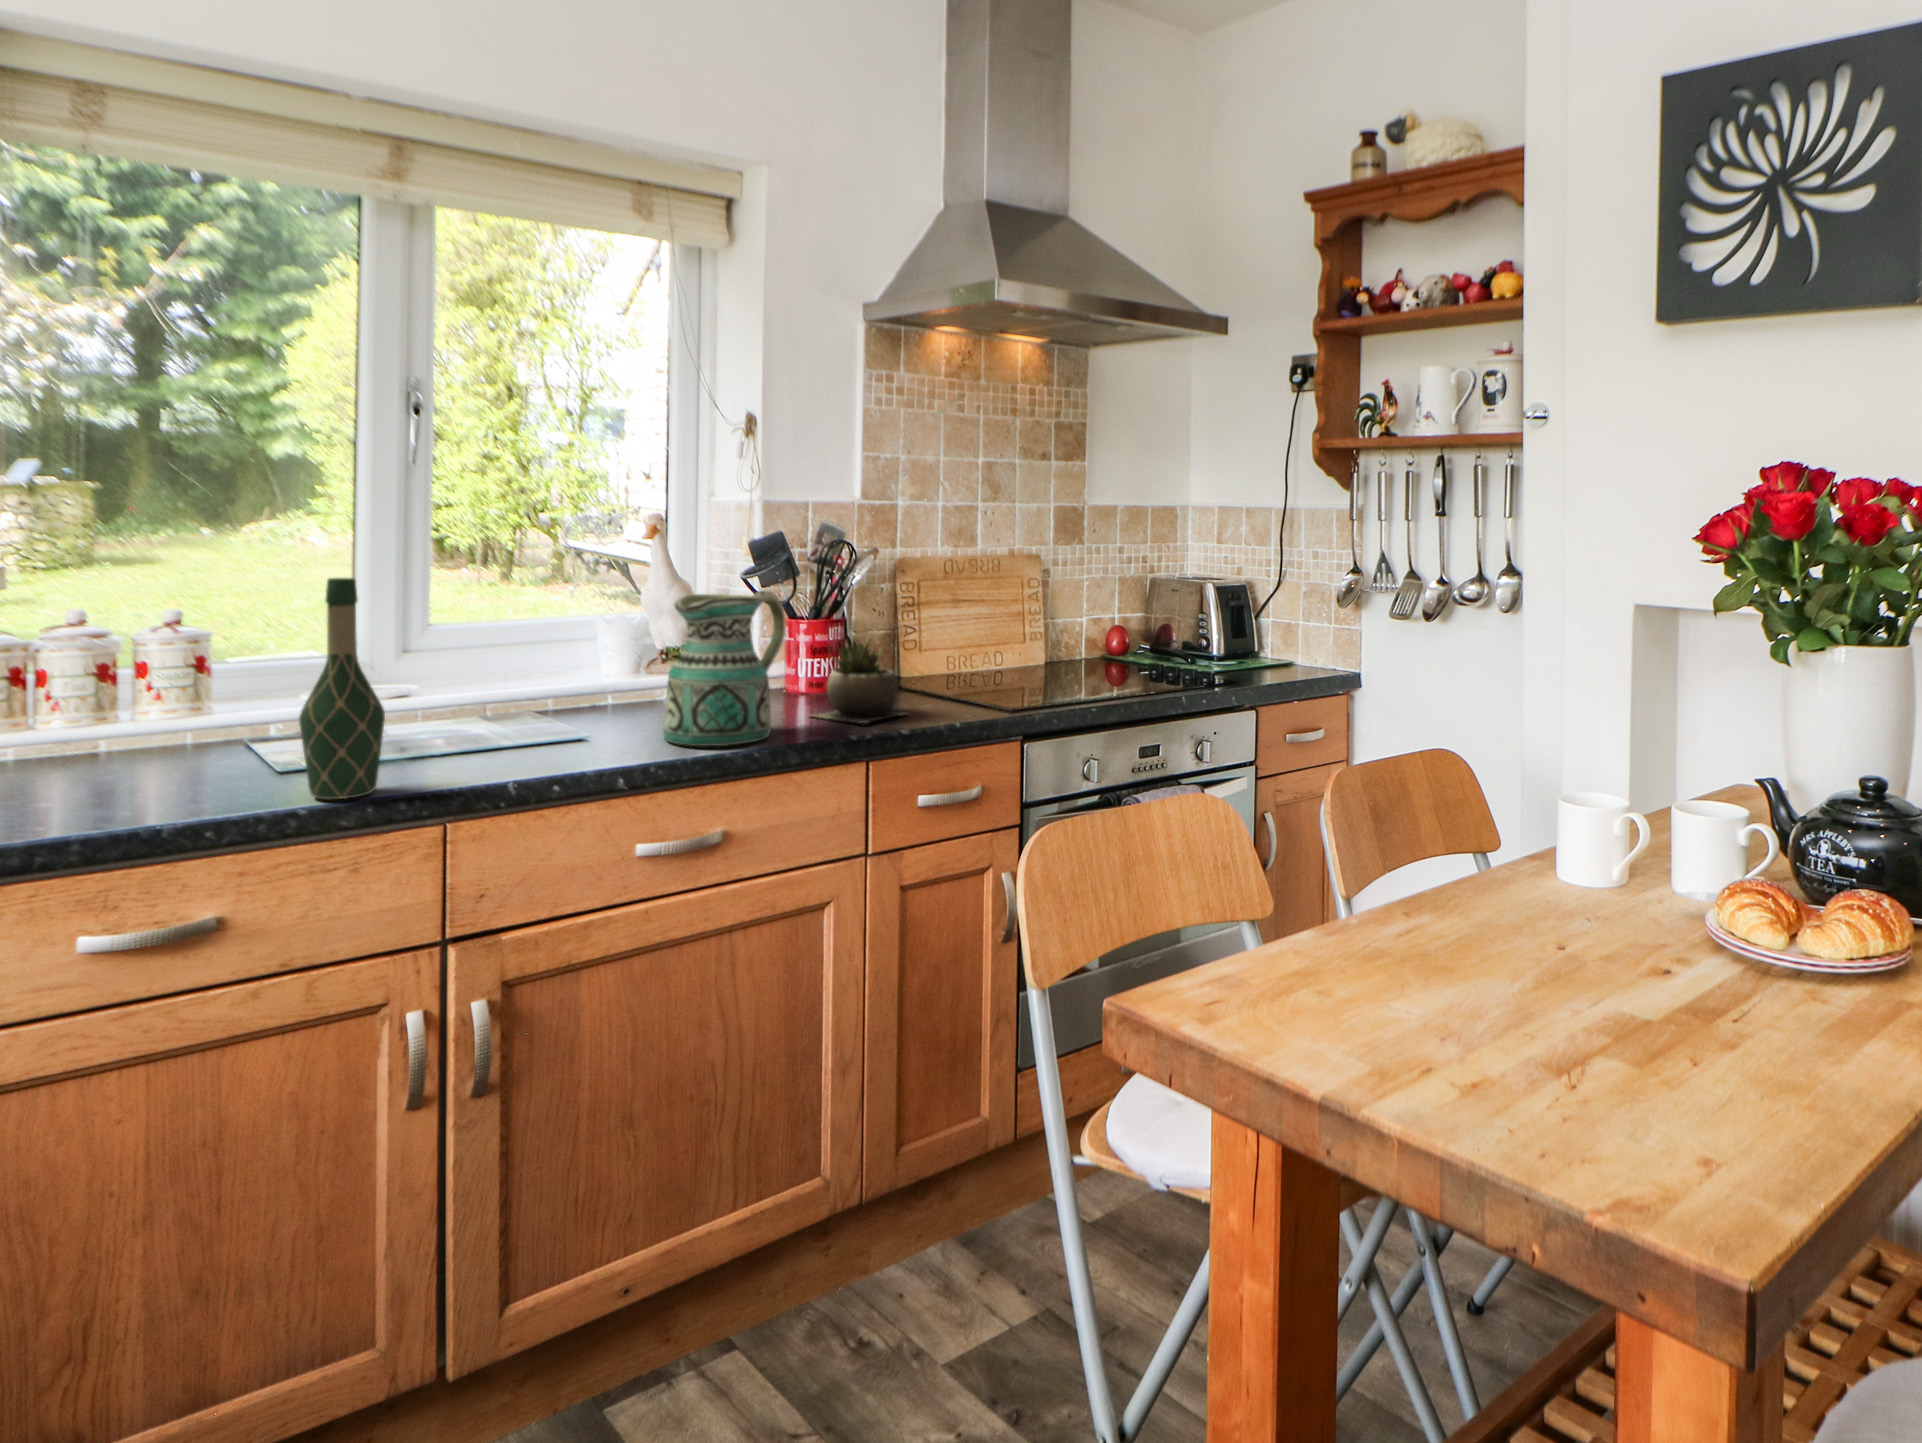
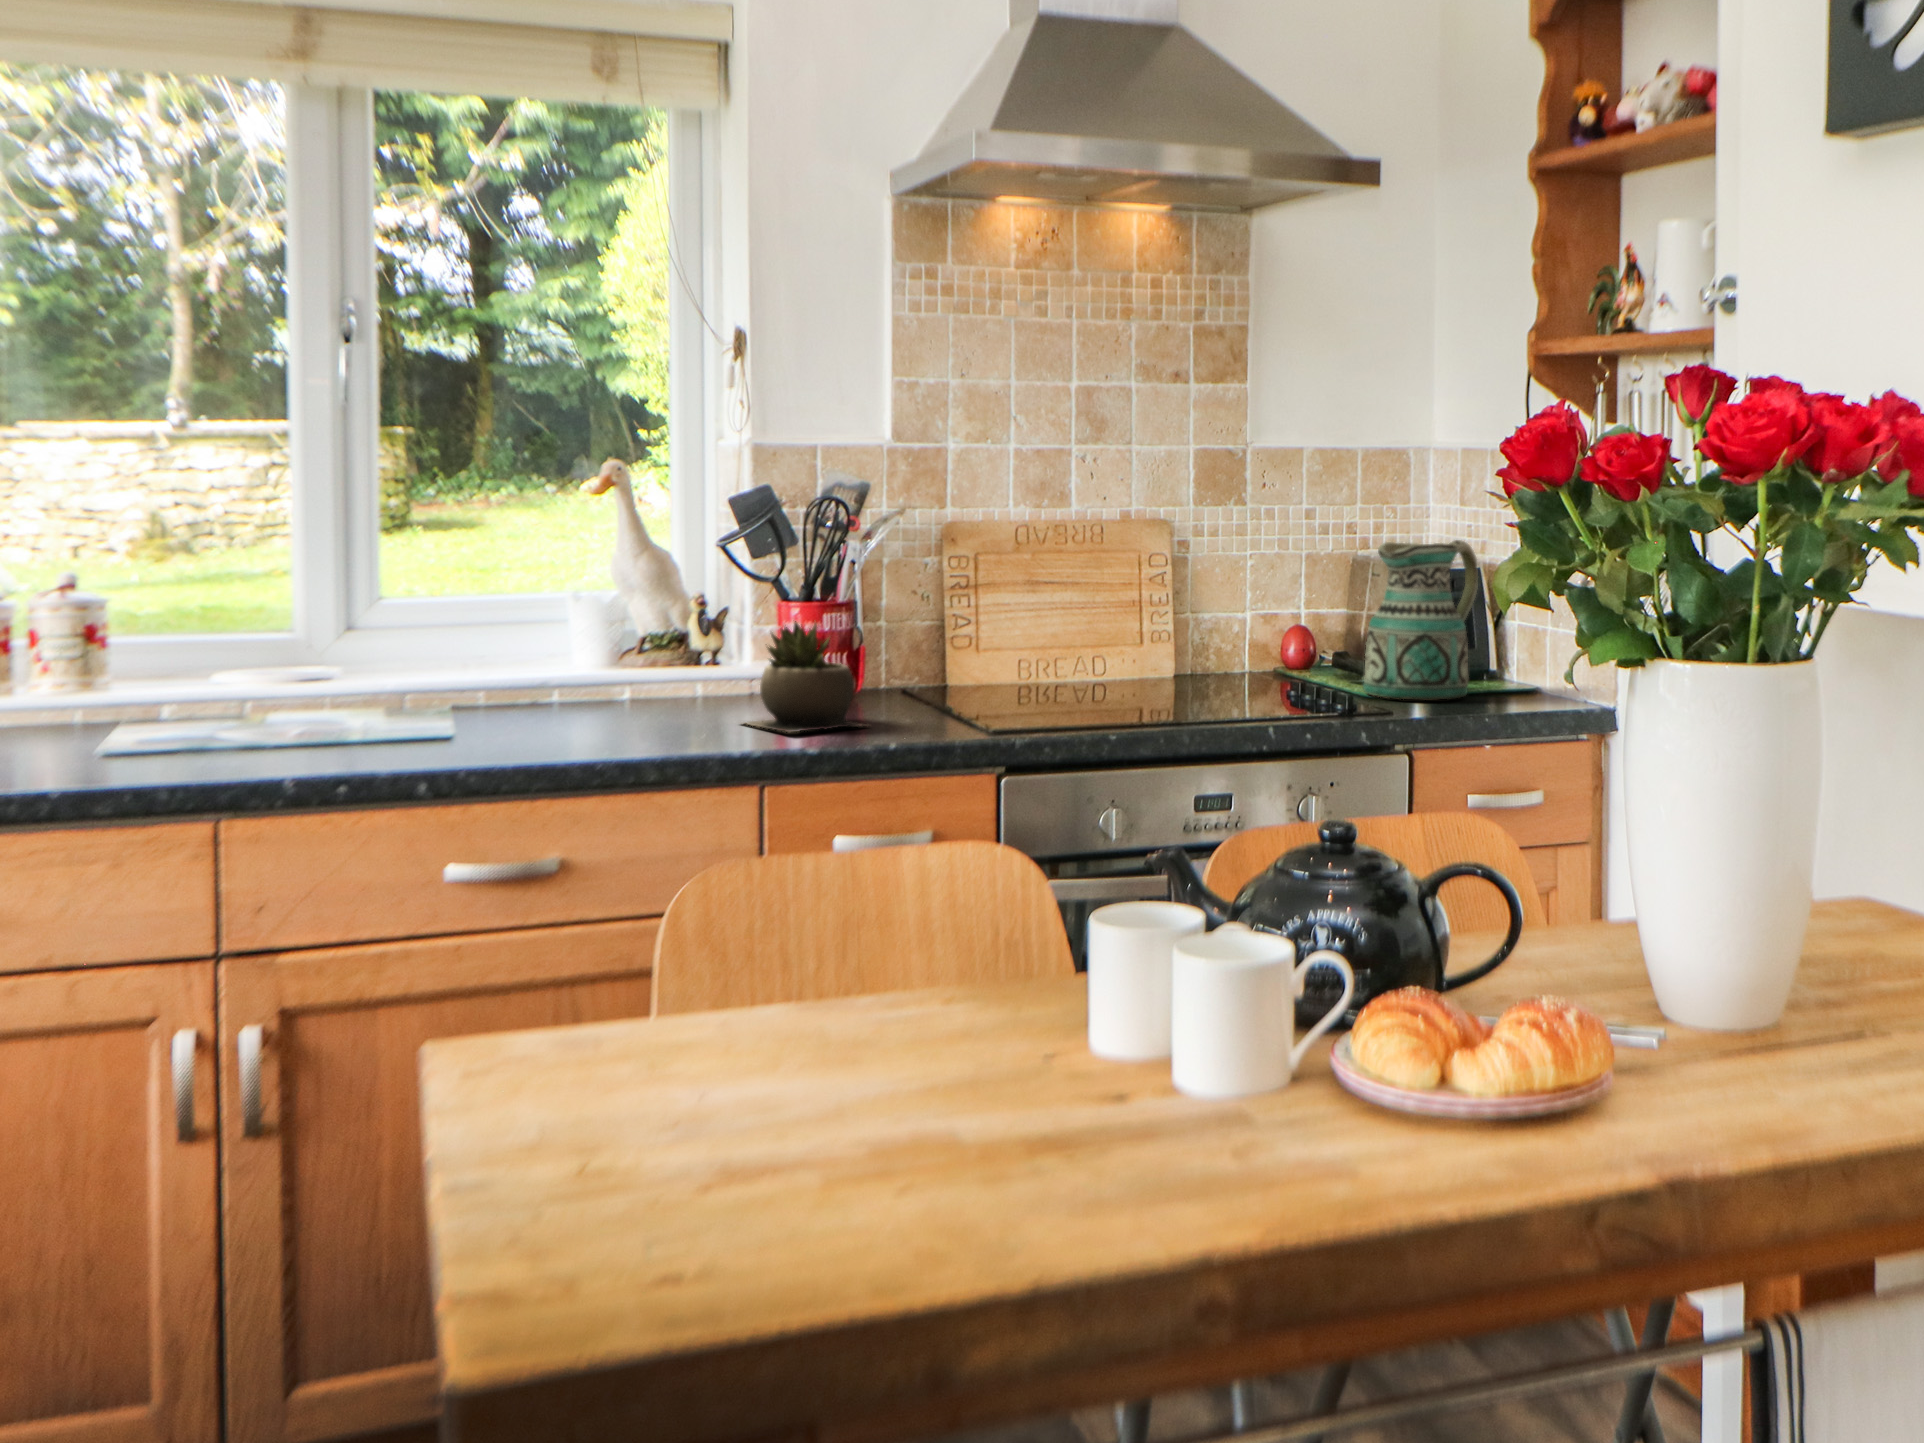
wine bottle: present [299,578,385,800] -> none [71,524,164,779]
ceramic pitcher: present [664,590,785,746] -> present [1363,540,1478,699]

